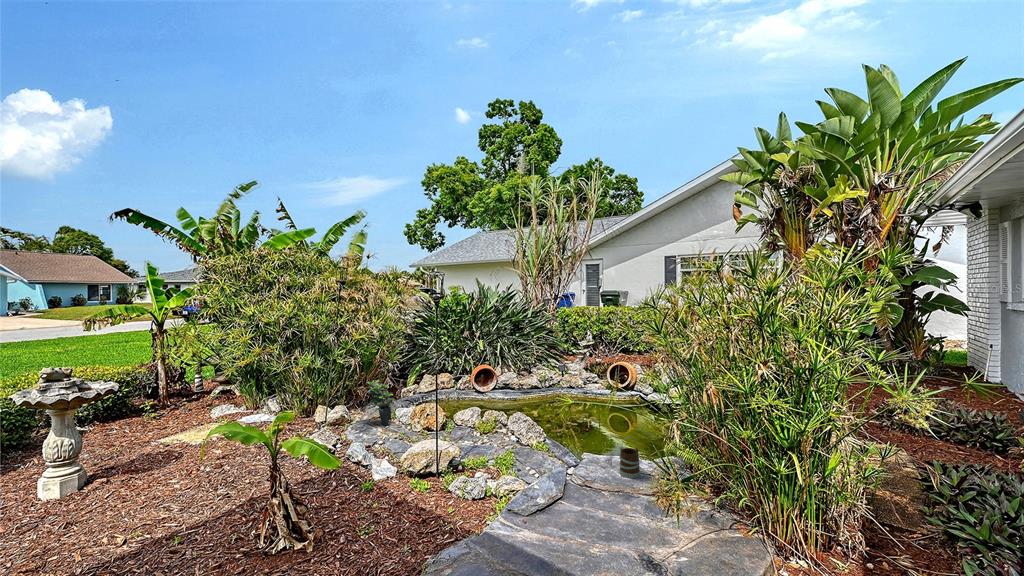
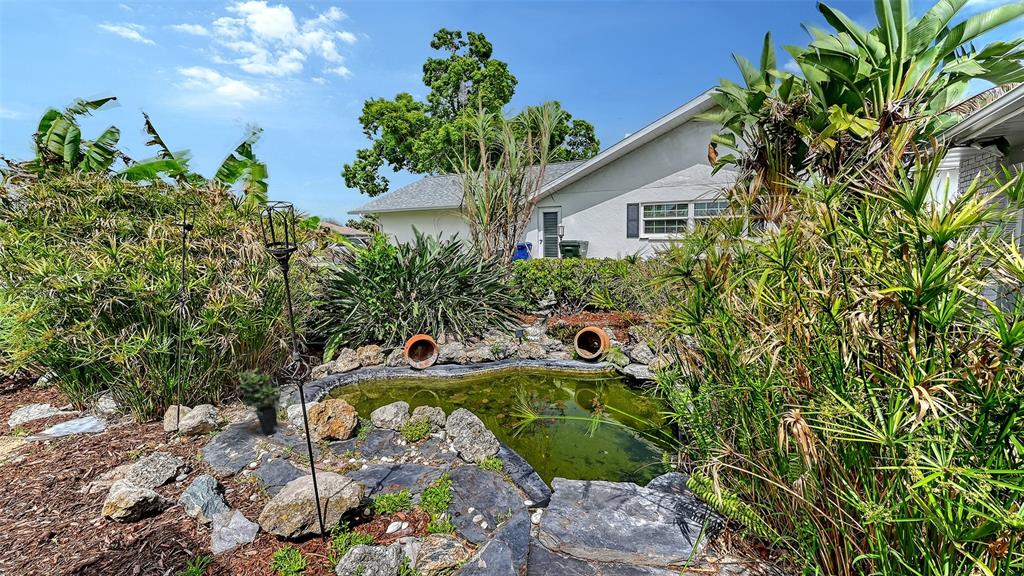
wooden bucket: present [619,437,640,478] -> none [617,471,650,536]

